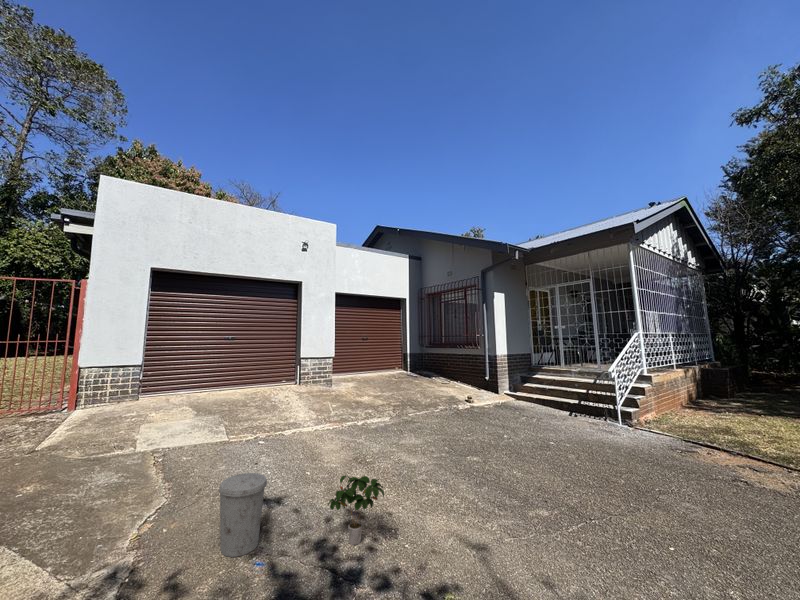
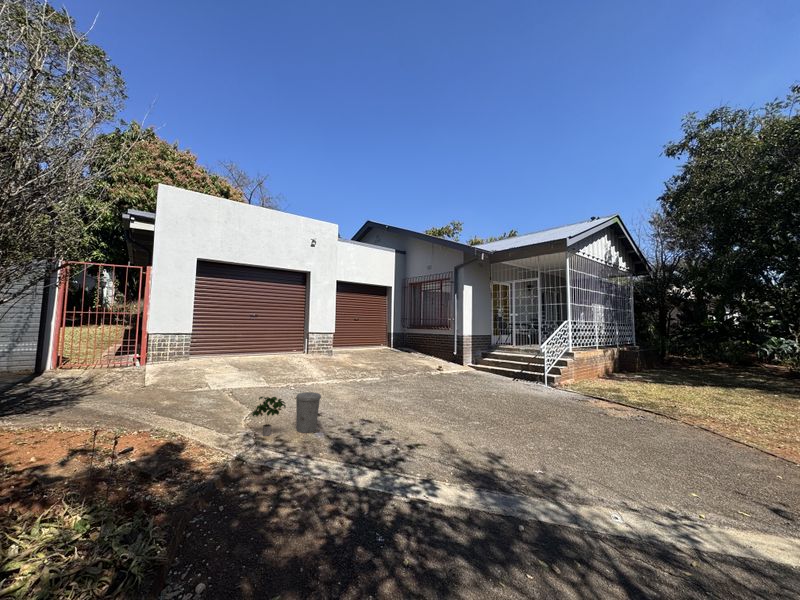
potted plant: present [328,475,384,545] -> present [251,397,286,436]

